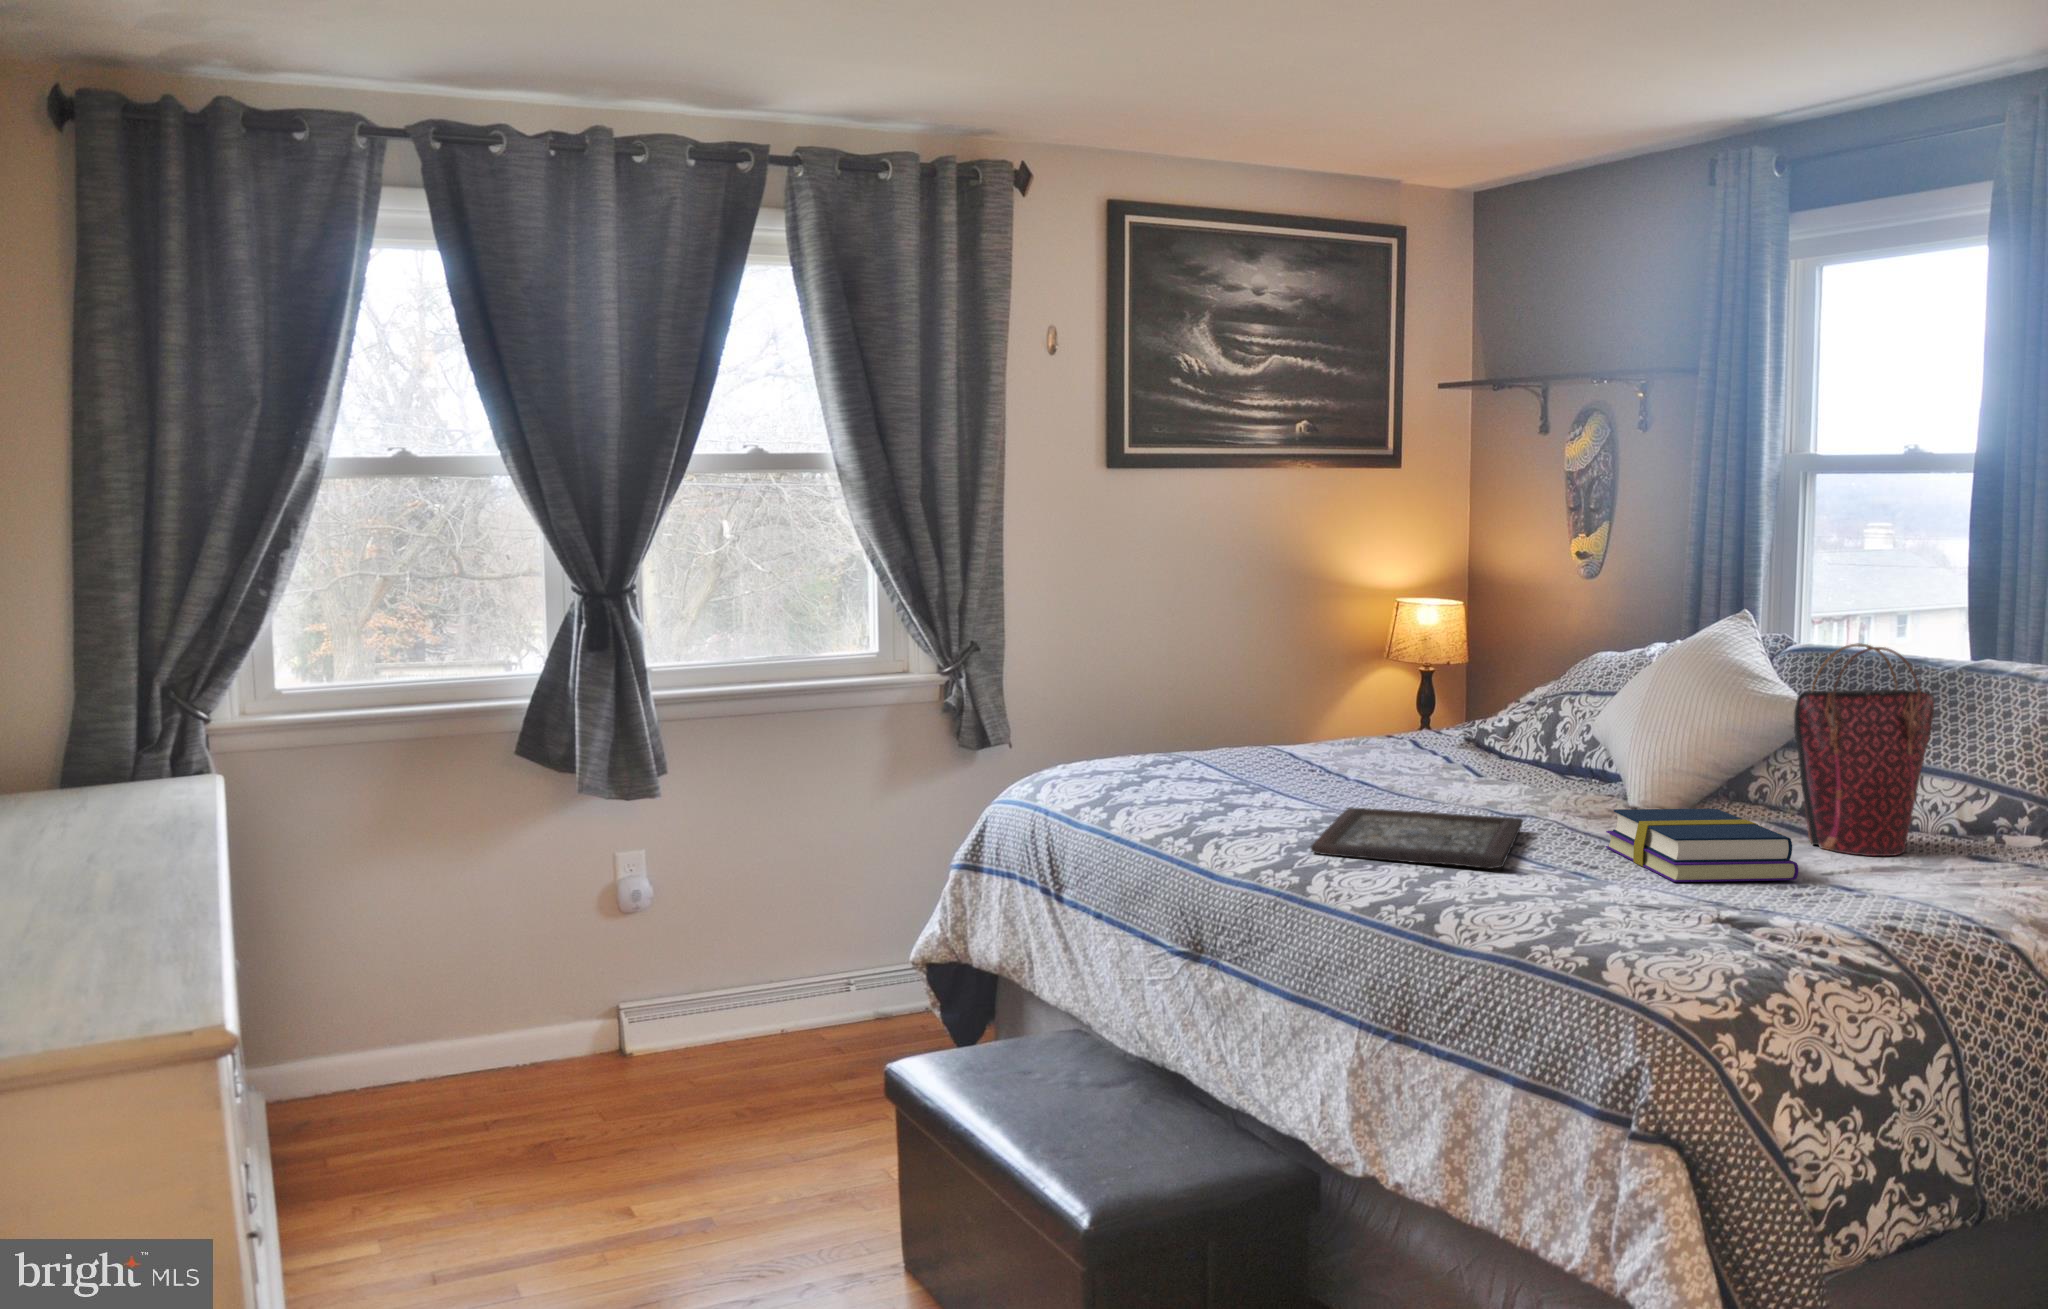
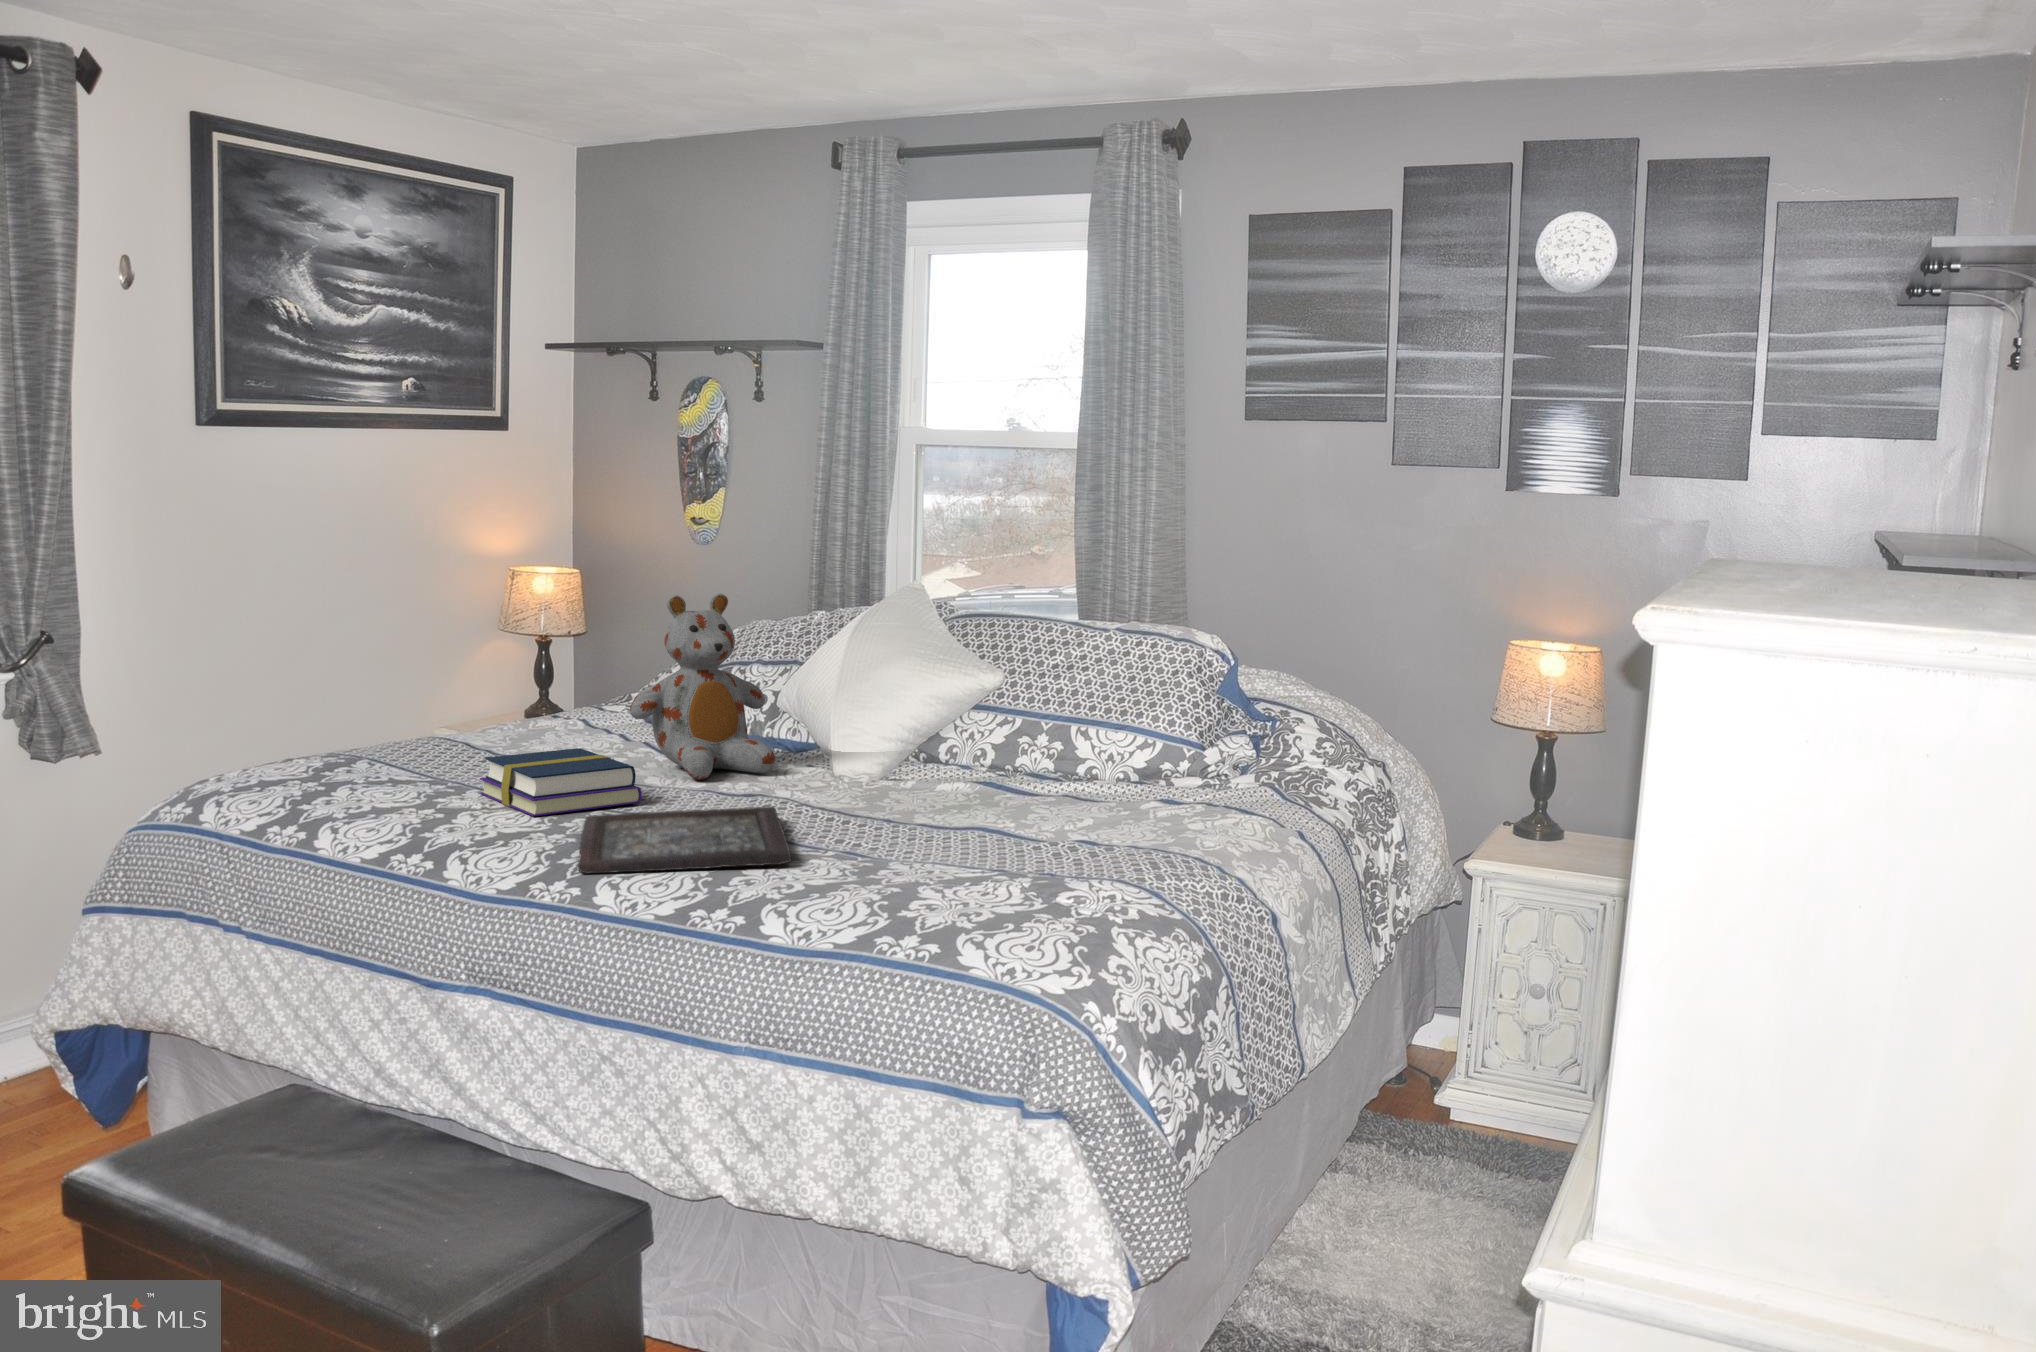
stuffed bear: none [1425,615,1561,789] -> present [630,594,775,780]
handbag: present [1794,643,1934,856] -> none [1013,610,1116,807]
book: present [1606,809,1799,882] -> present [480,748,642,816]

